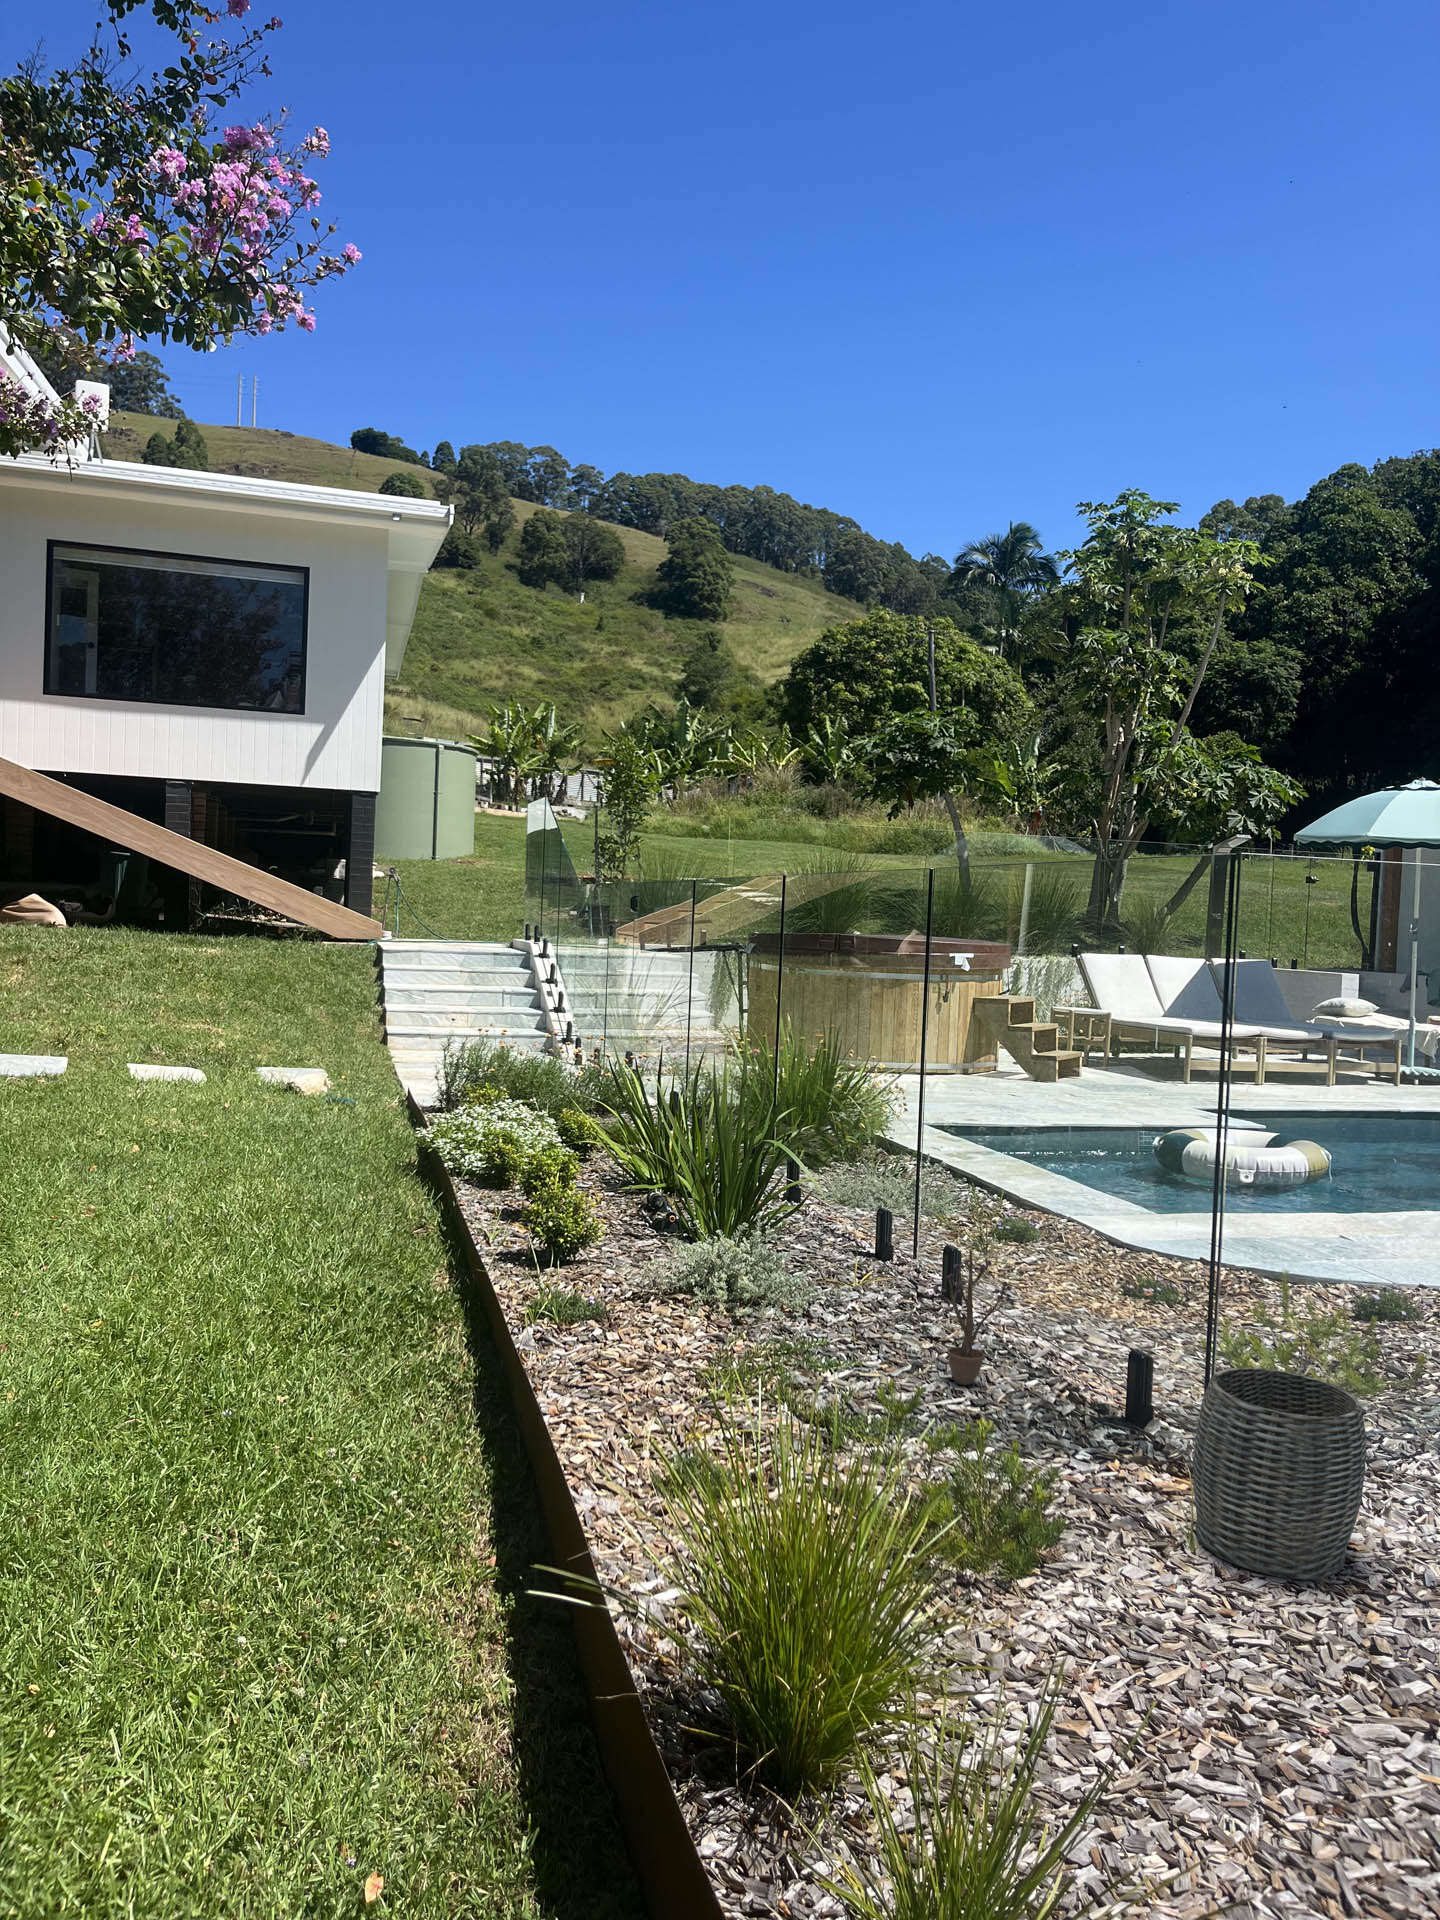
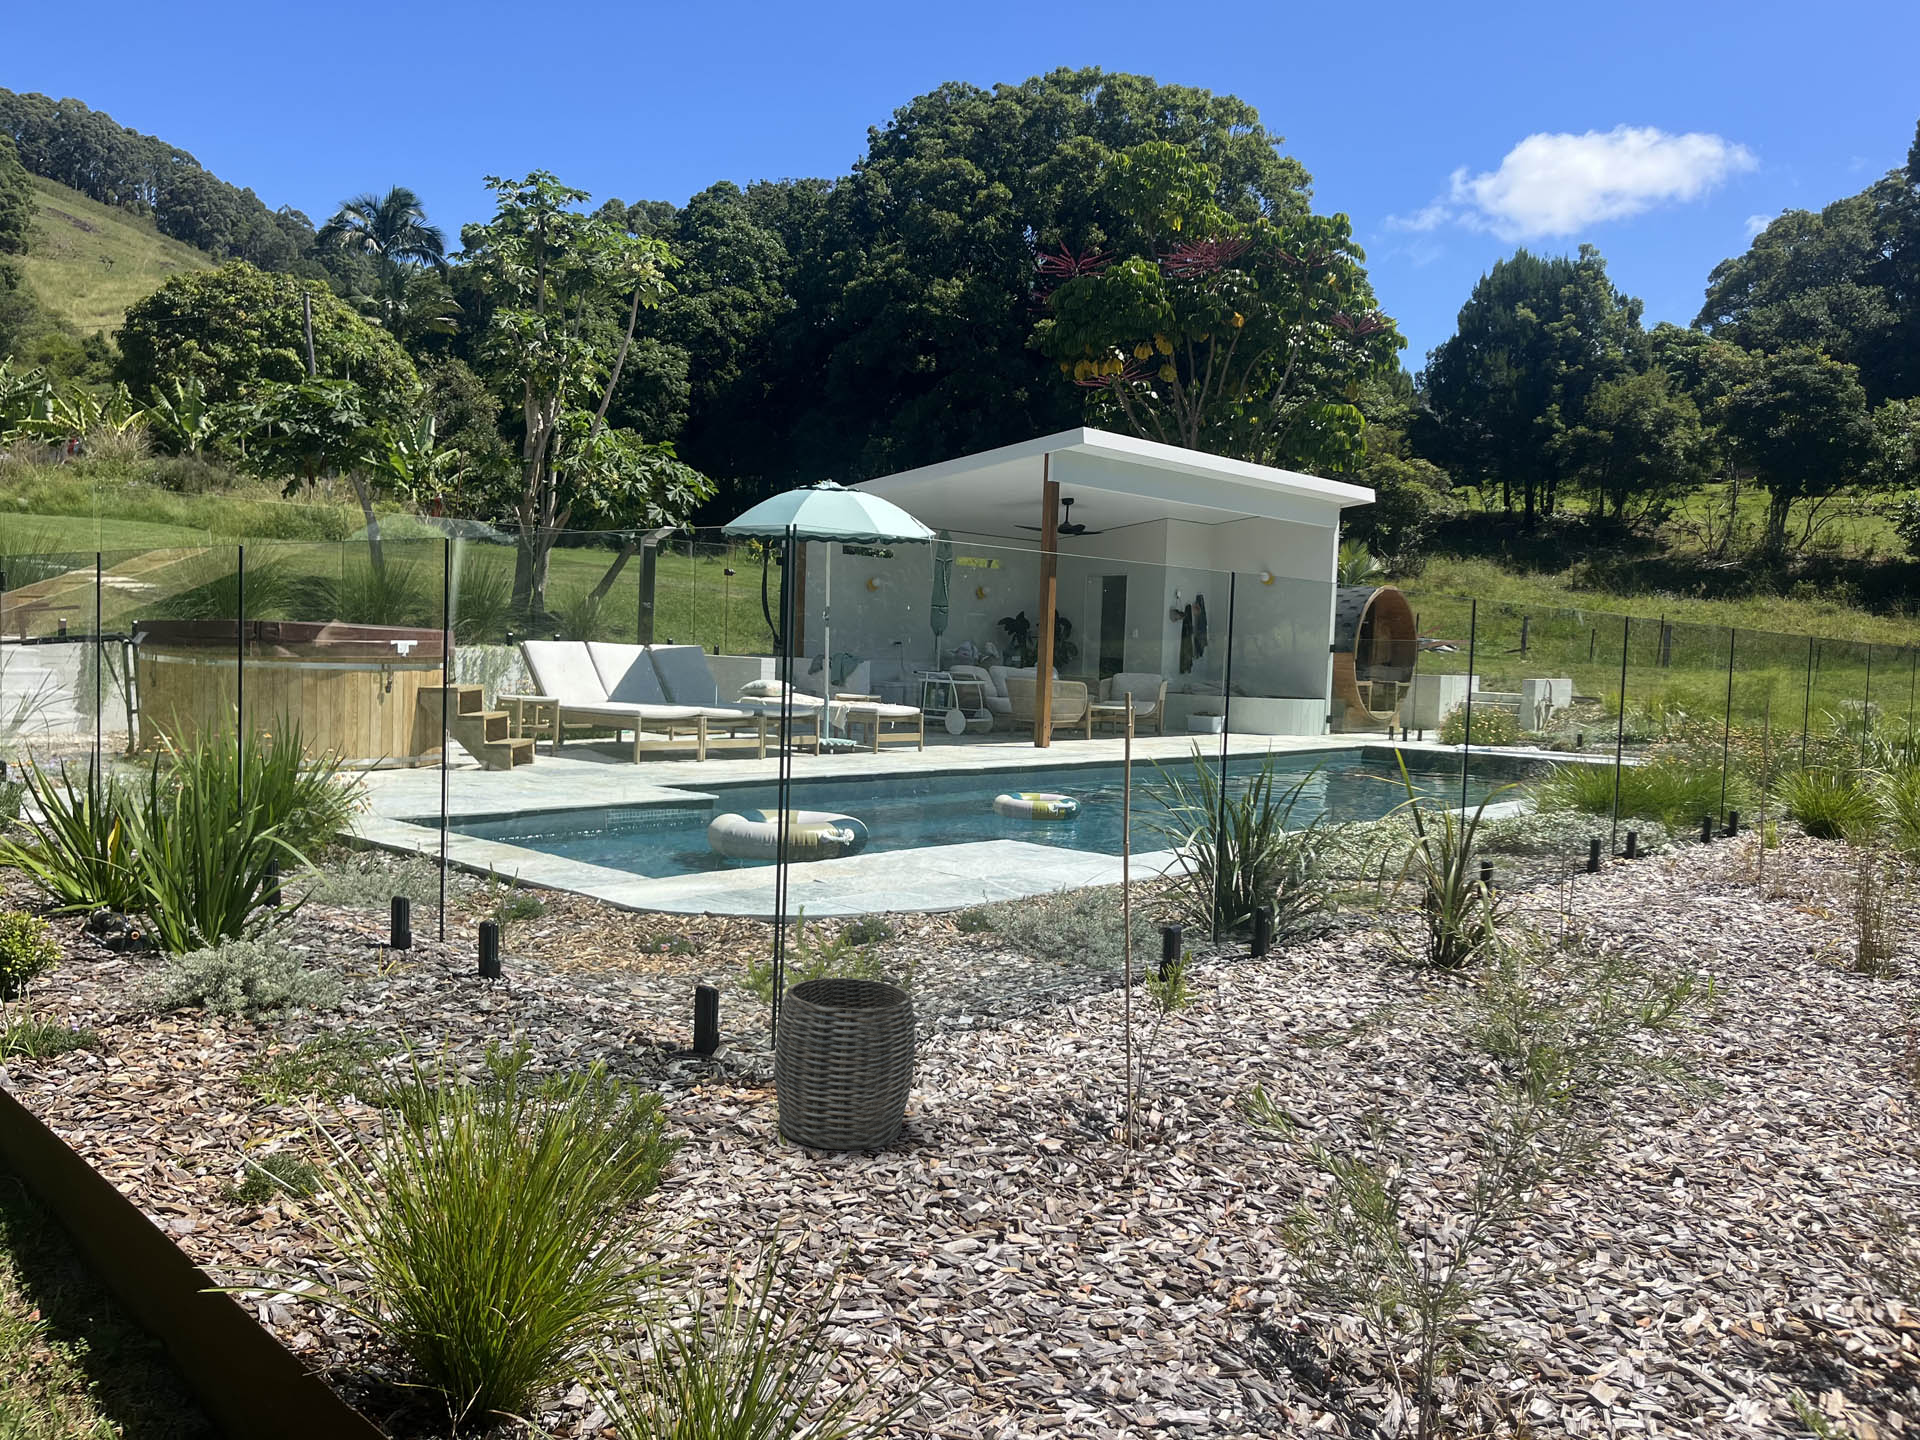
decorative plant: present [911,1251,1014,1385] -> none [474,915,577,1046]

